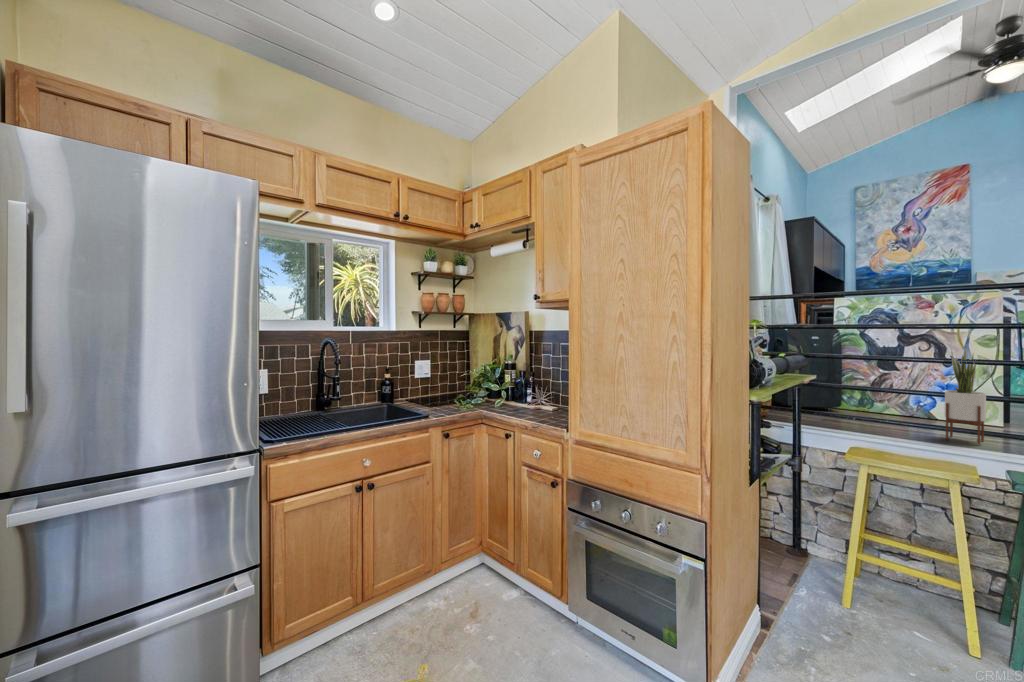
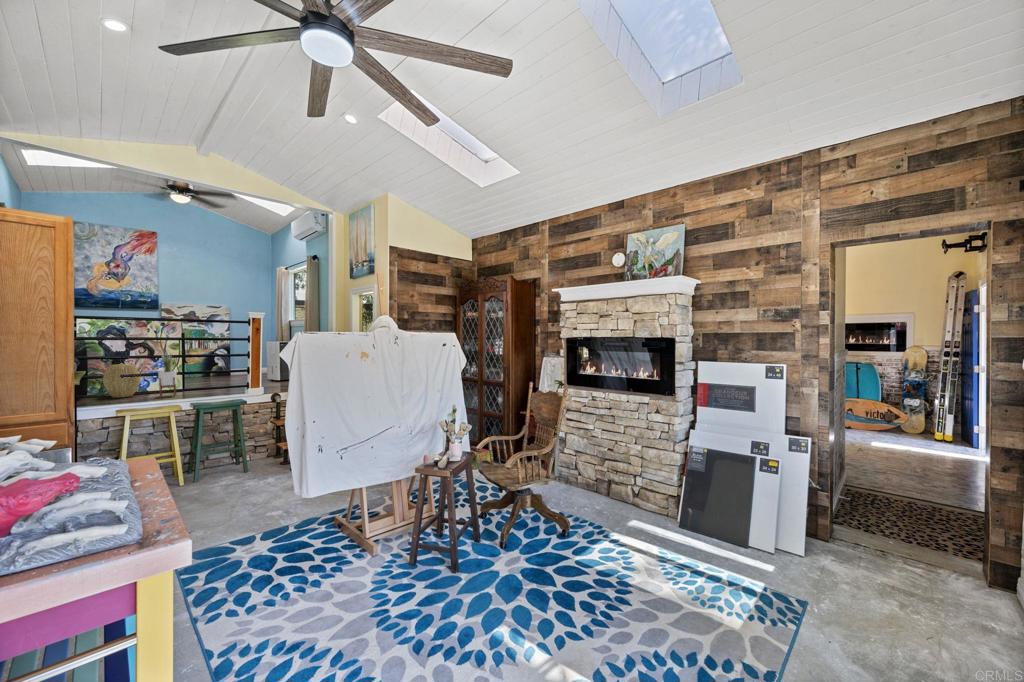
woven basket: none [853,367,913,425] -> present [103,363,140,398]

